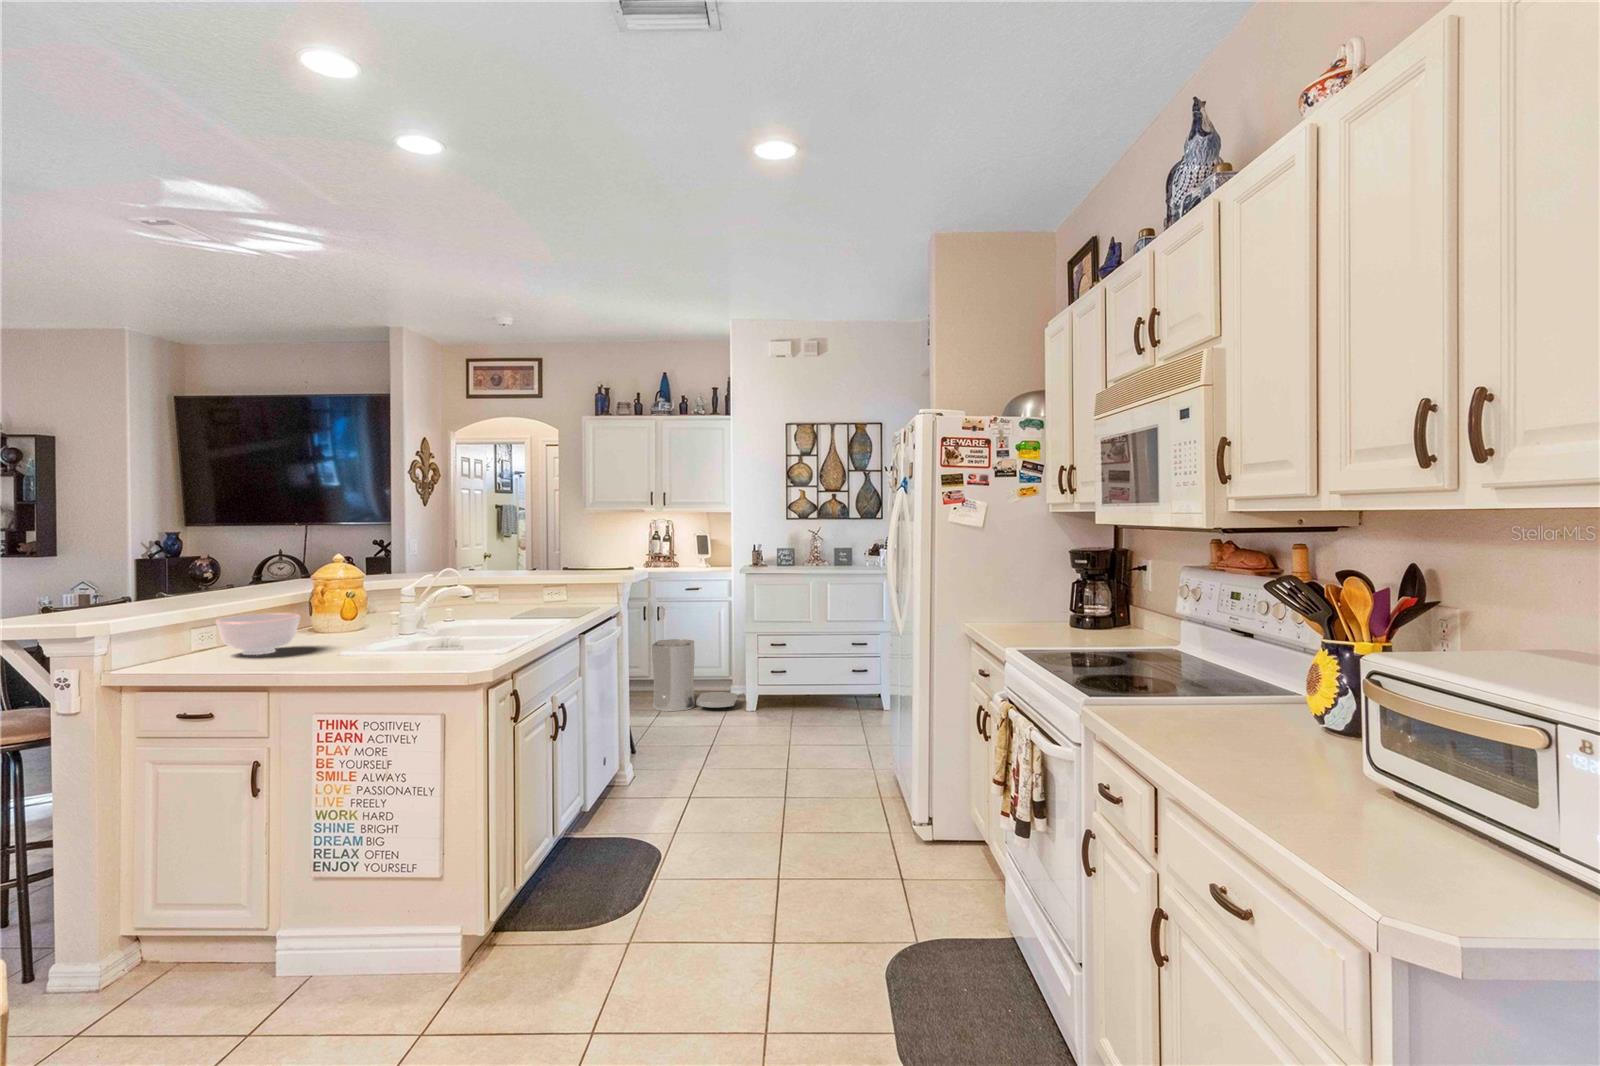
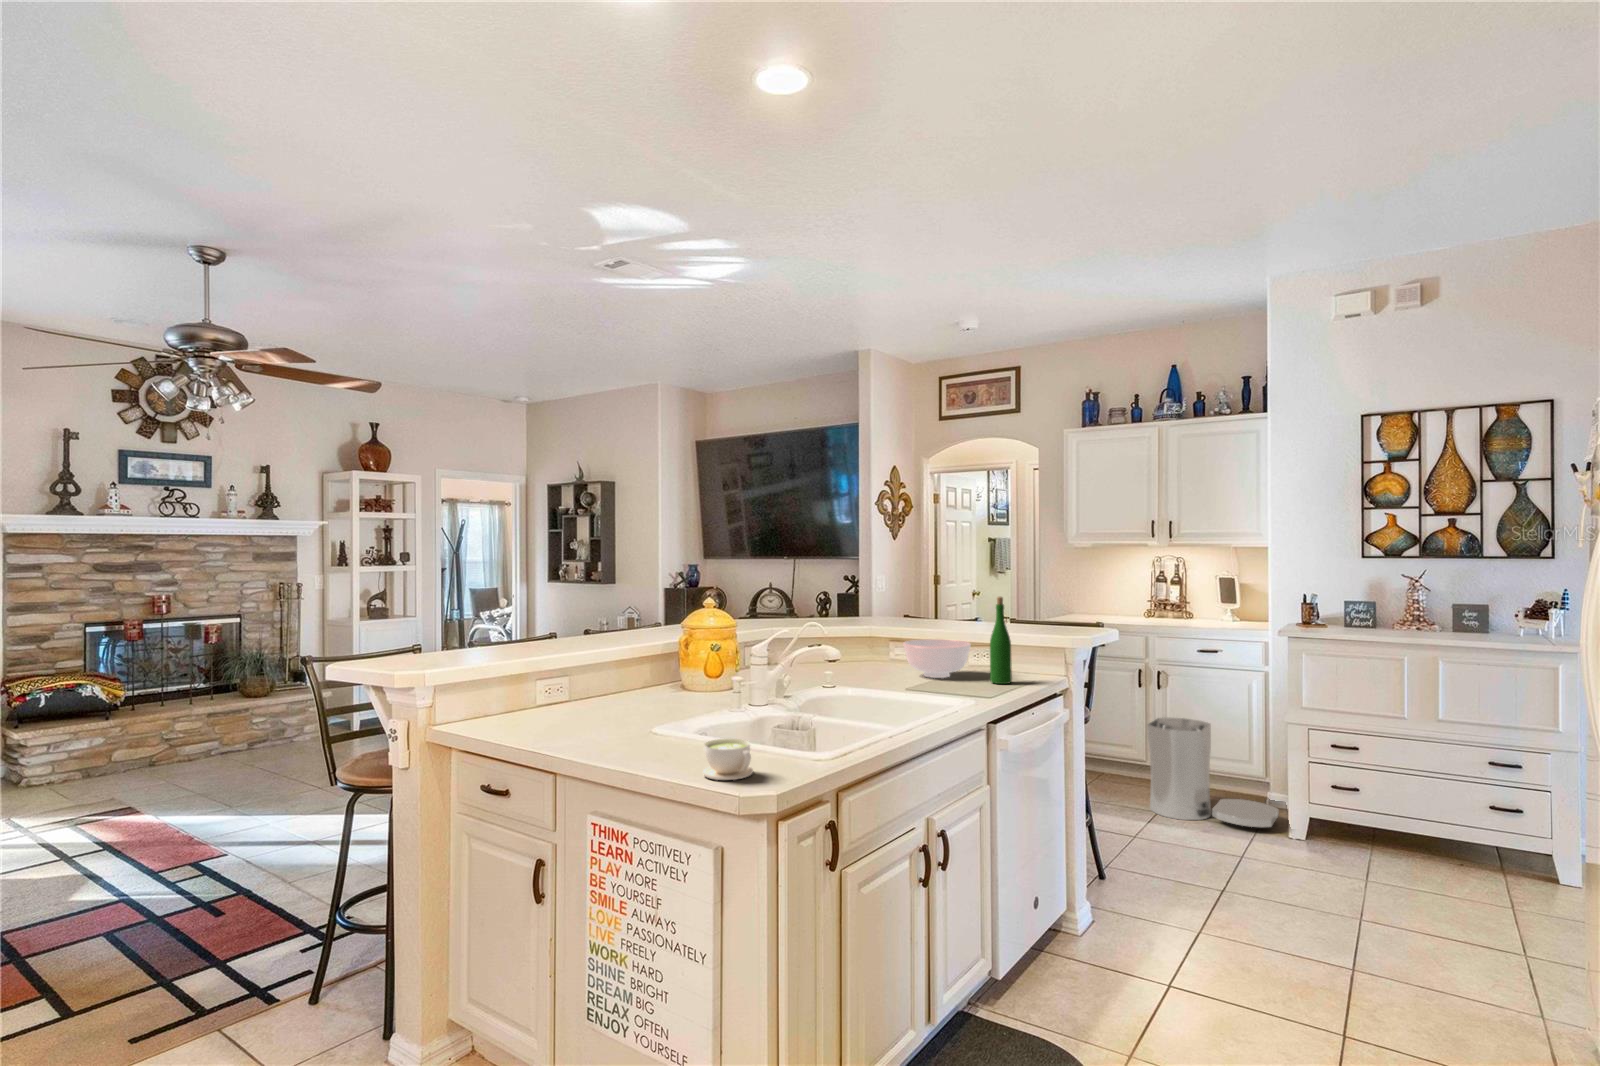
wine bottle: none [566,548,583,611] -> present [990,597,1012,684]
bowl: present [216,613,300,655] -> present [903,639,971,678]
coffee cup: none [426,643,465,669] -> present [703,739,753,780]

